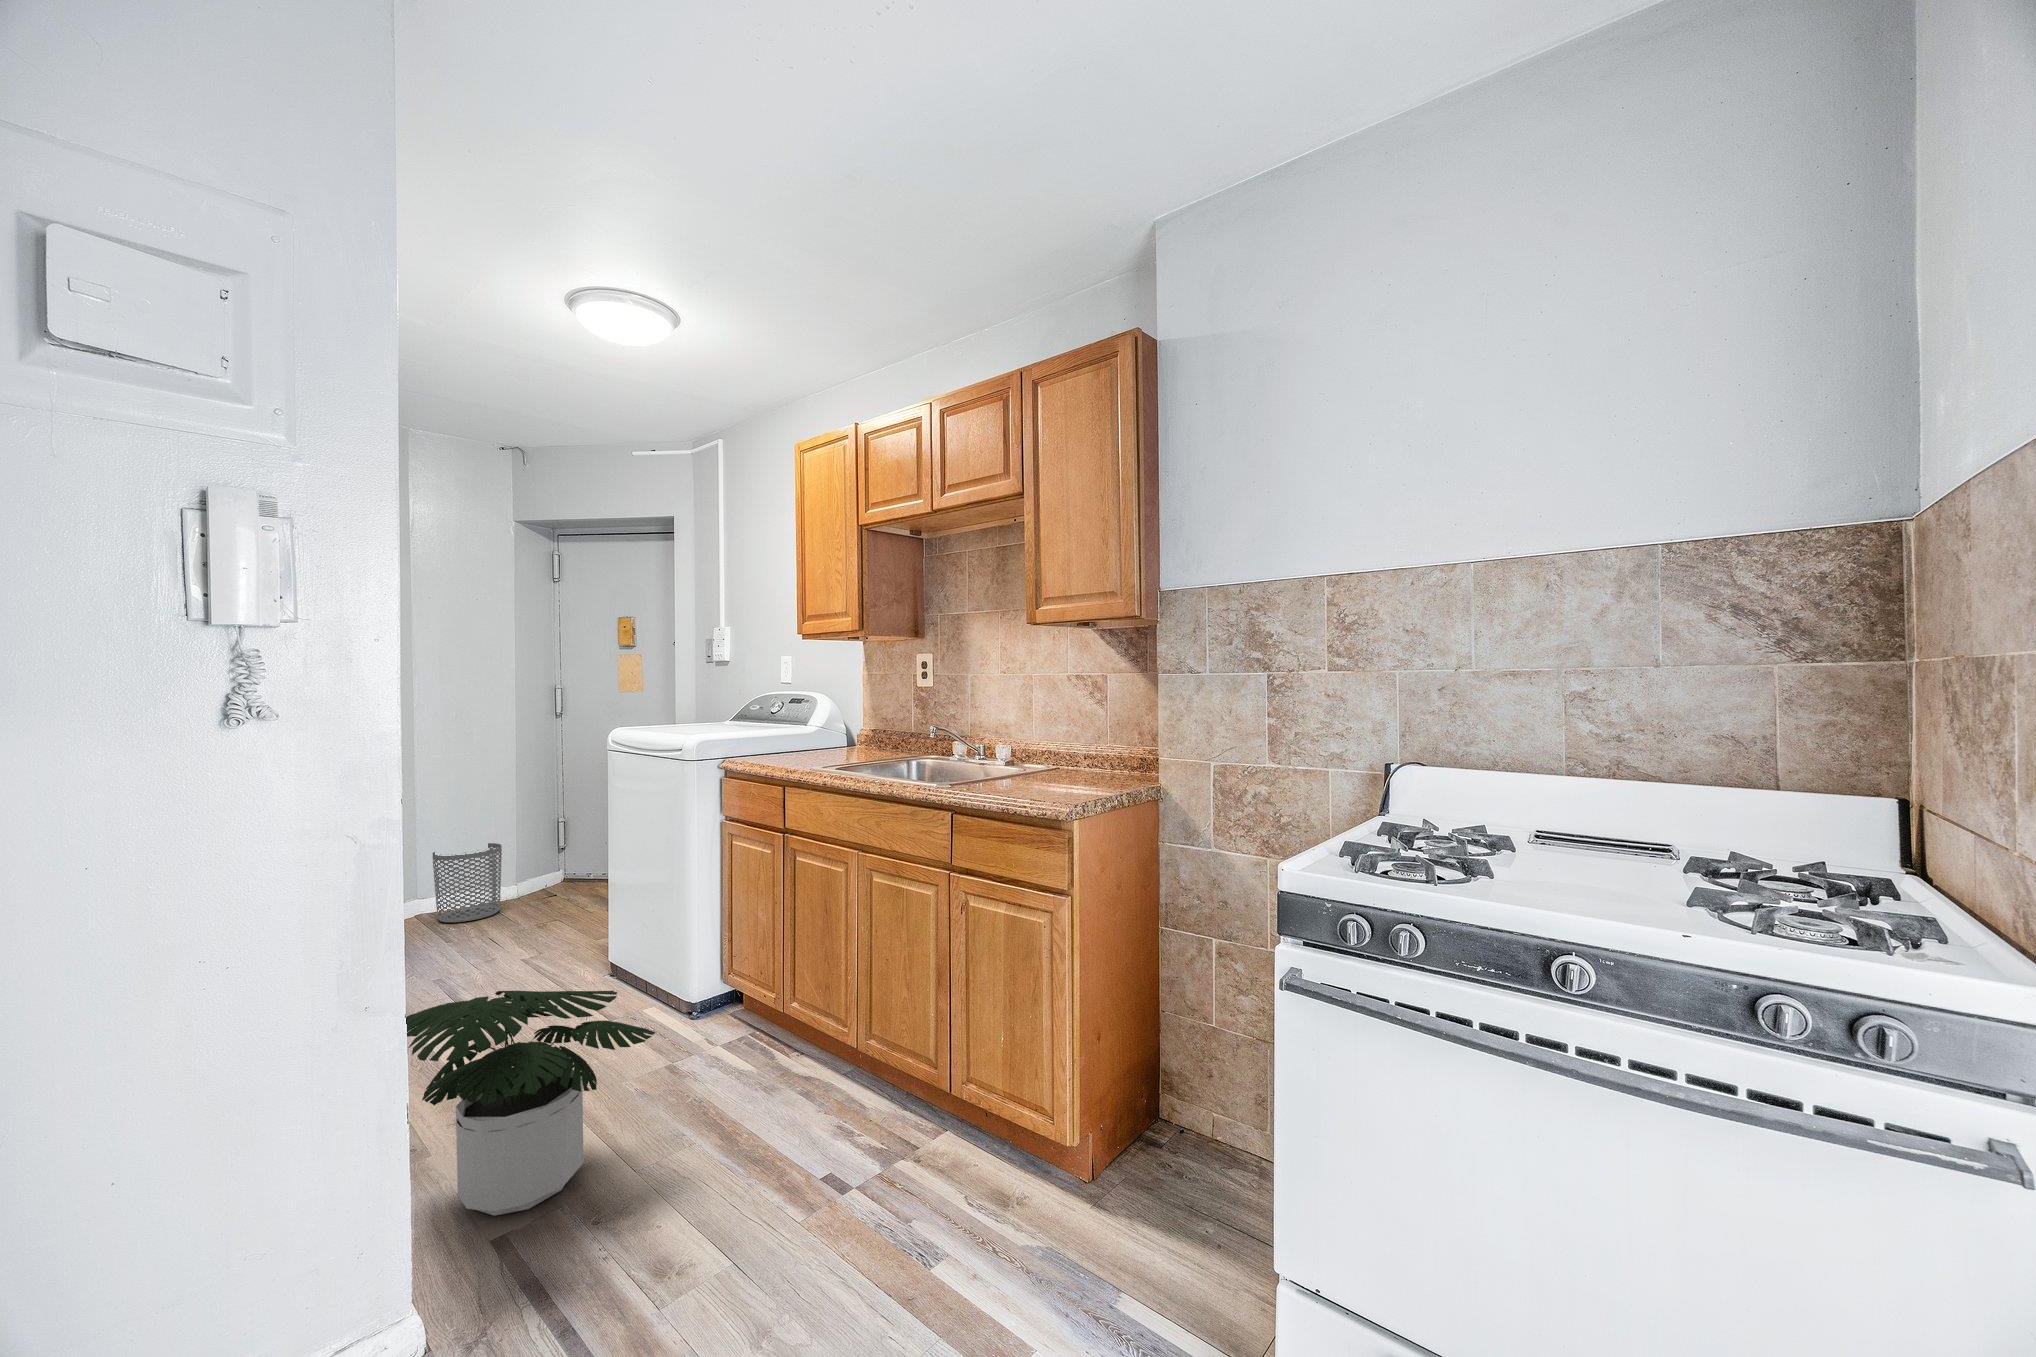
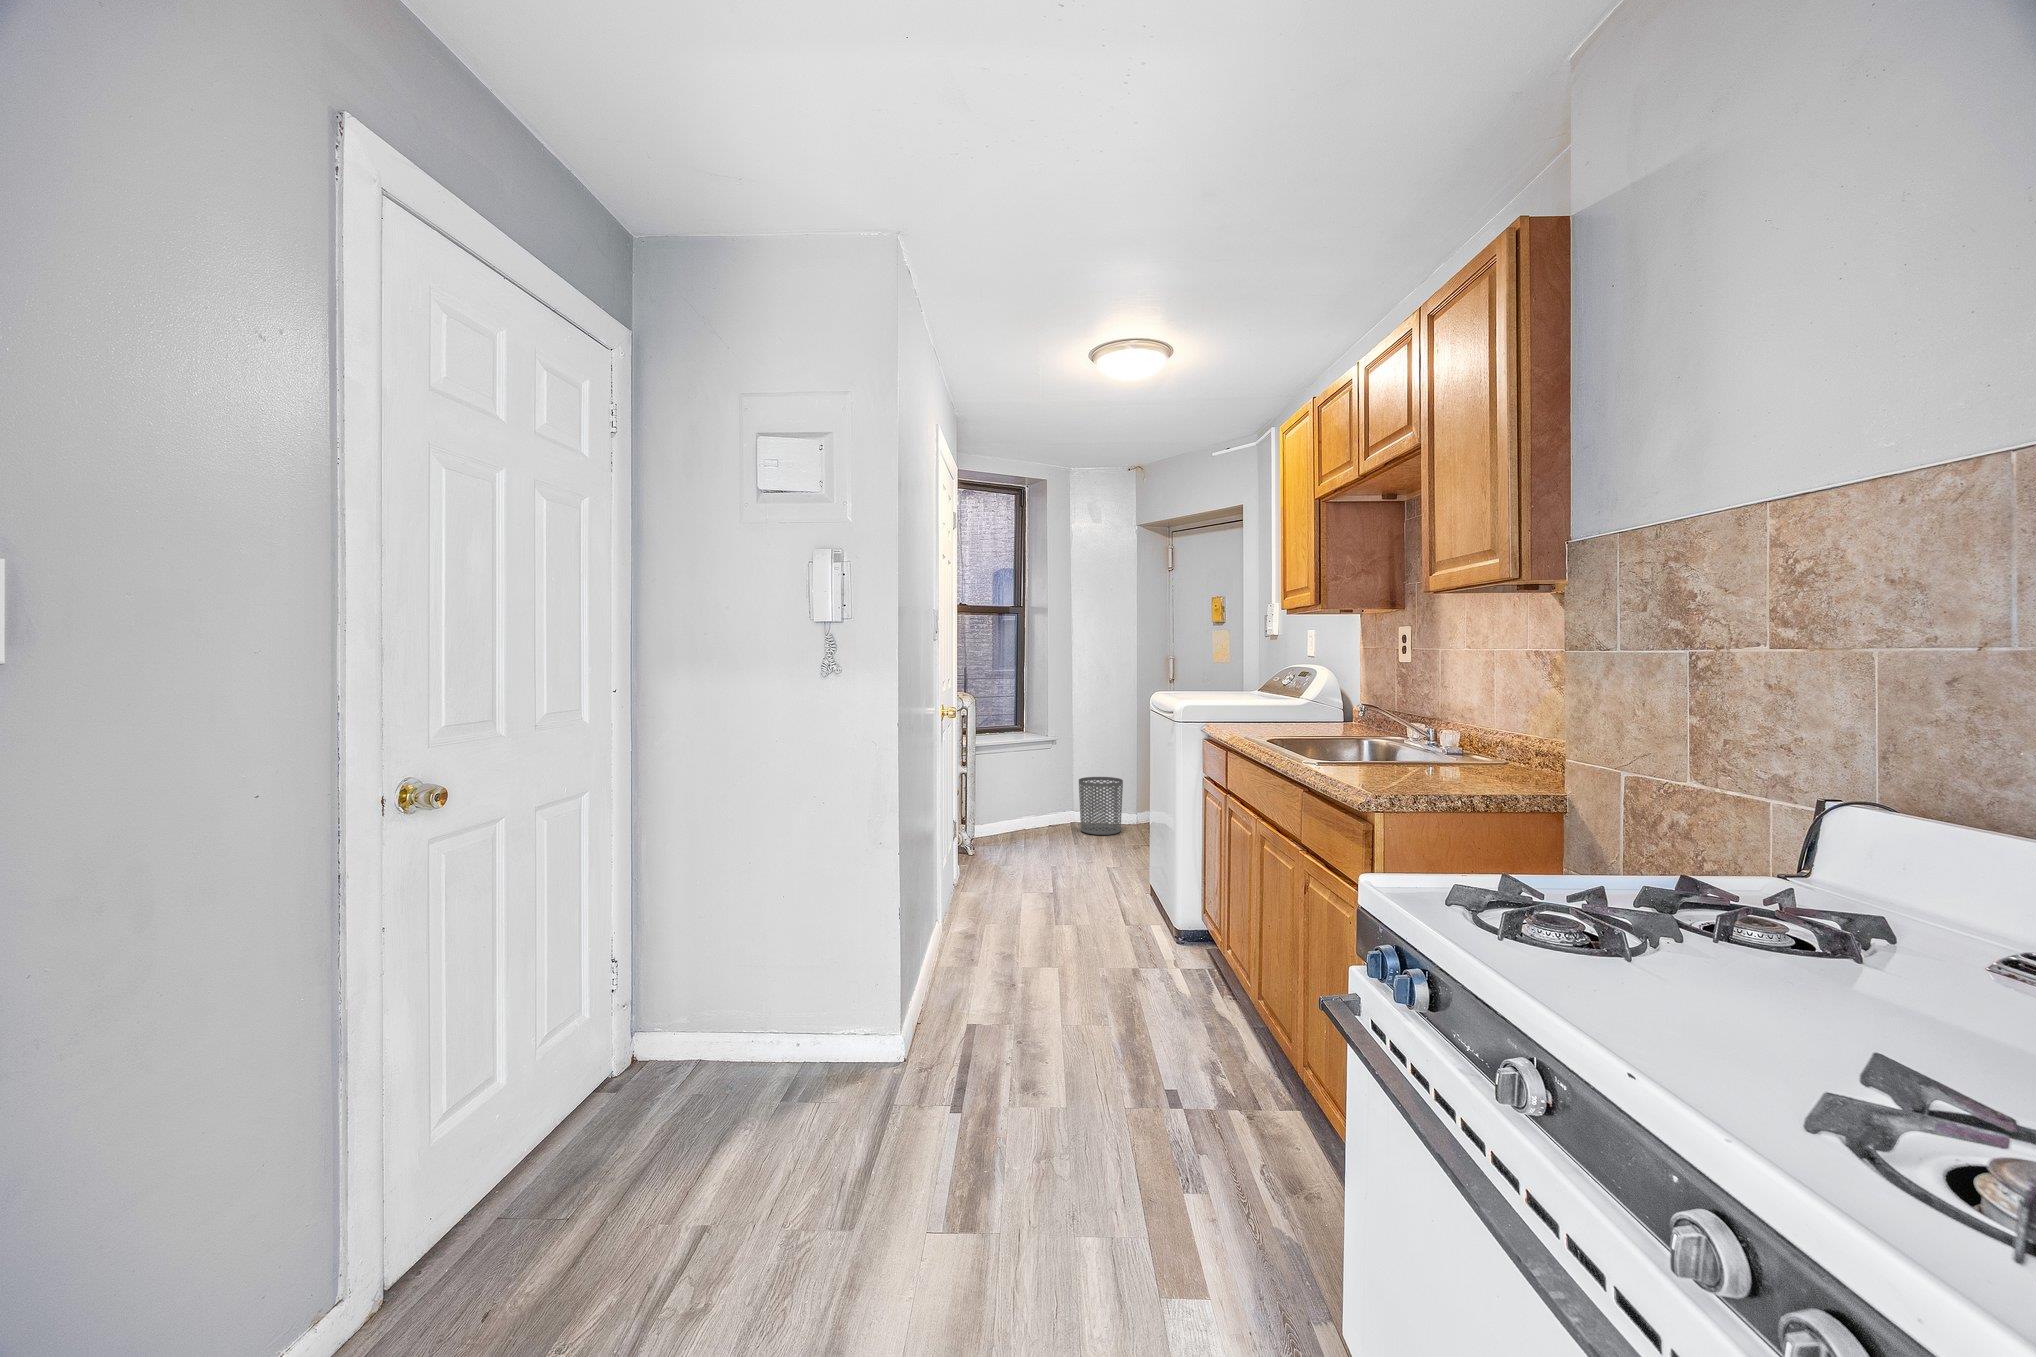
potted plant: present [405,991,655,1216] -> none [927,864,1080,1019]

